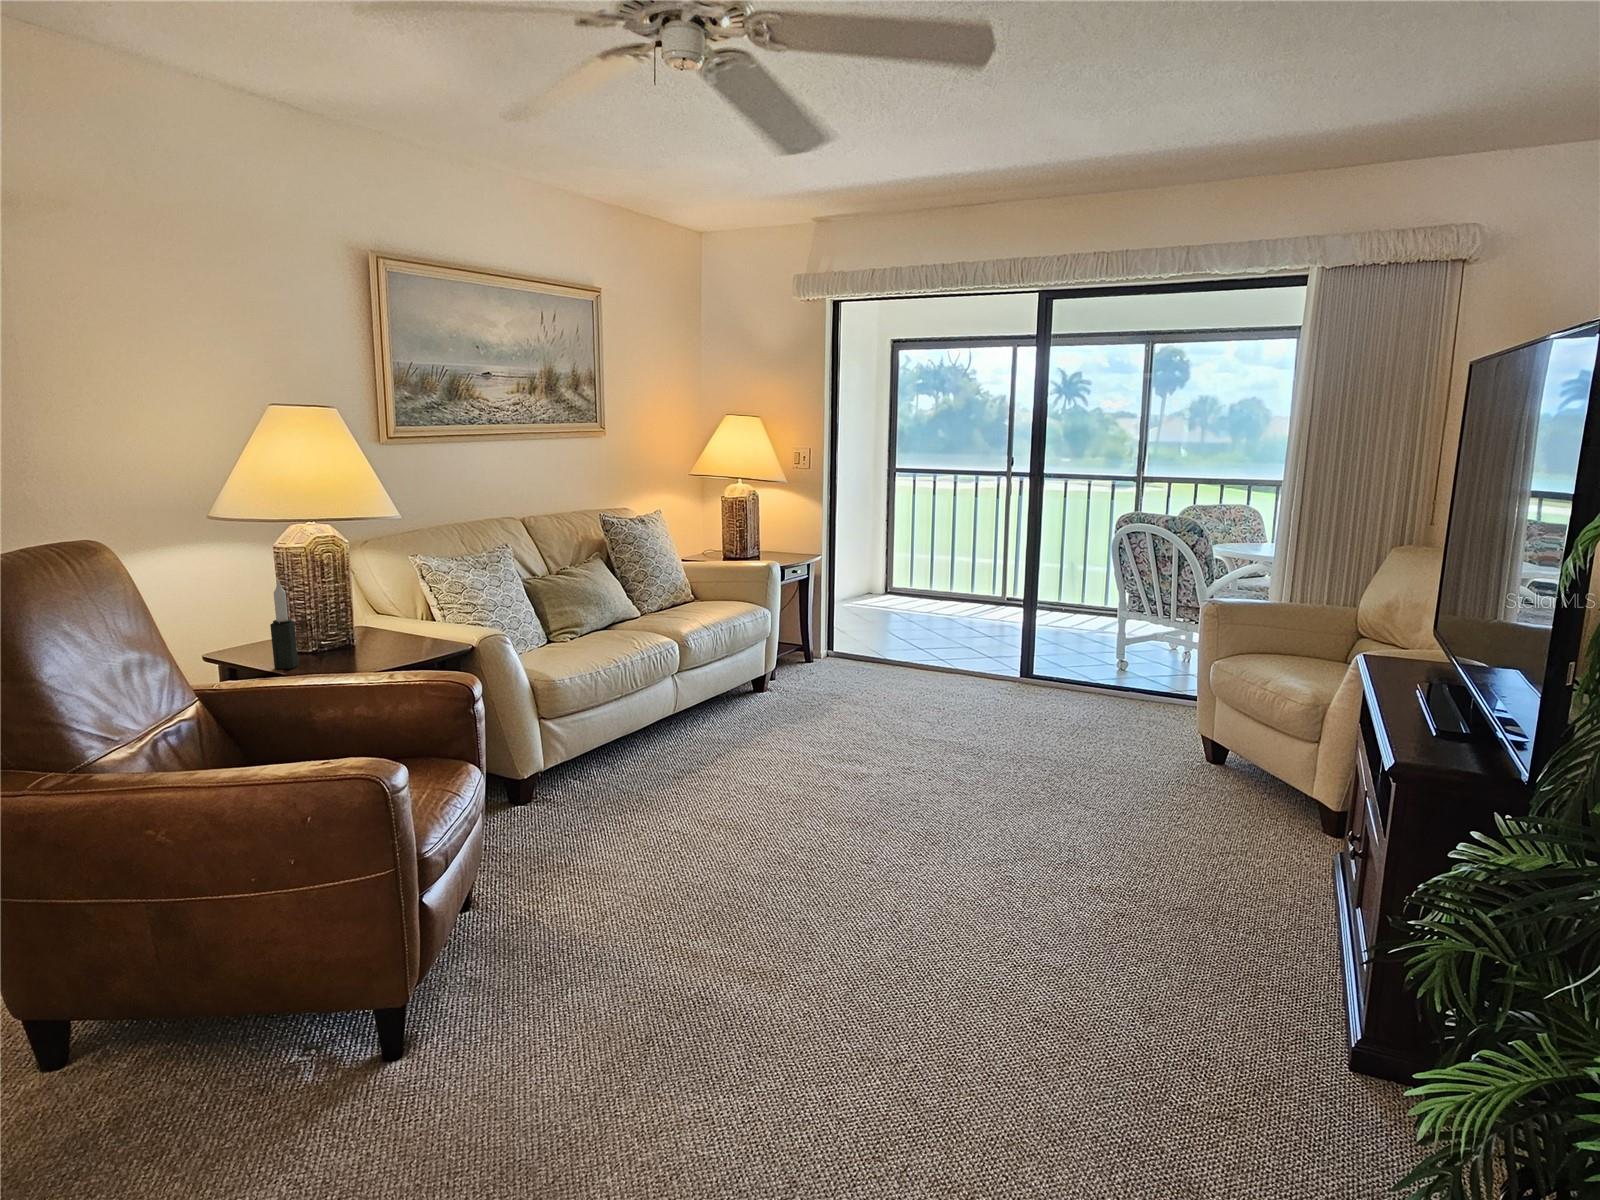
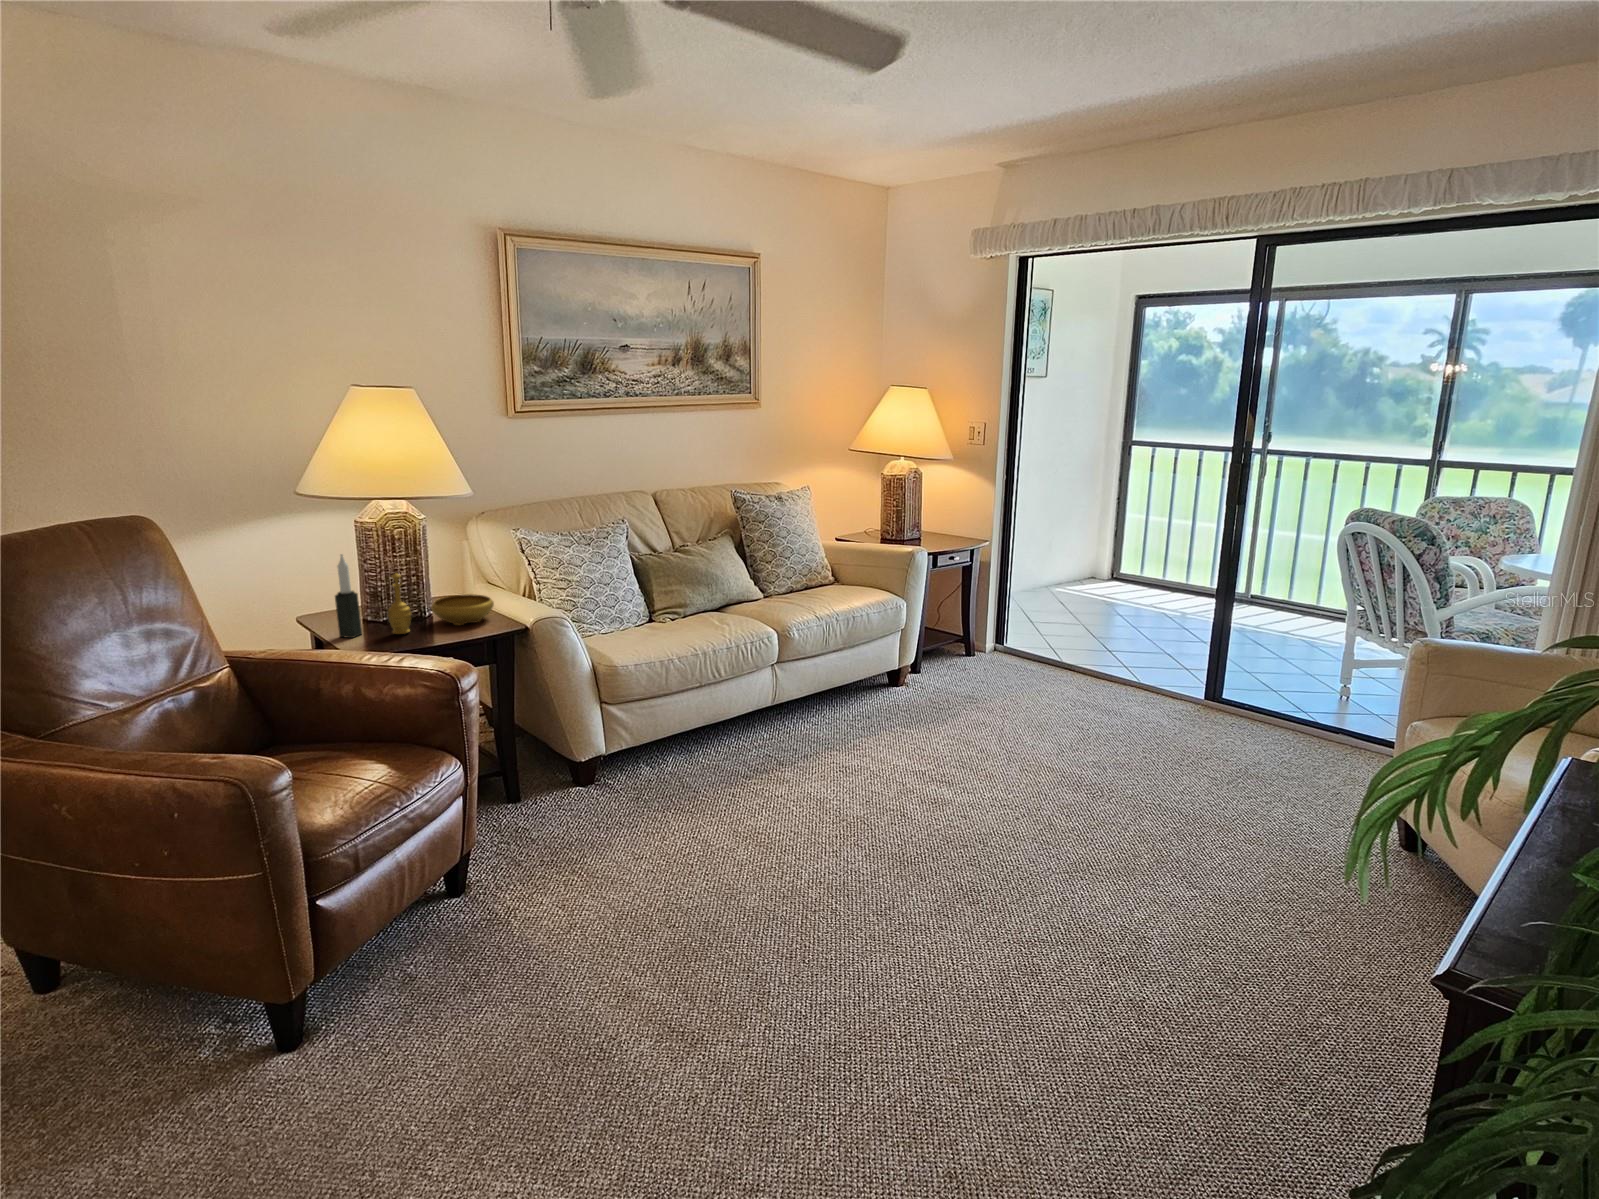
decorative bowl: none [330,597,432,661] -> present [388,573,494,634]

